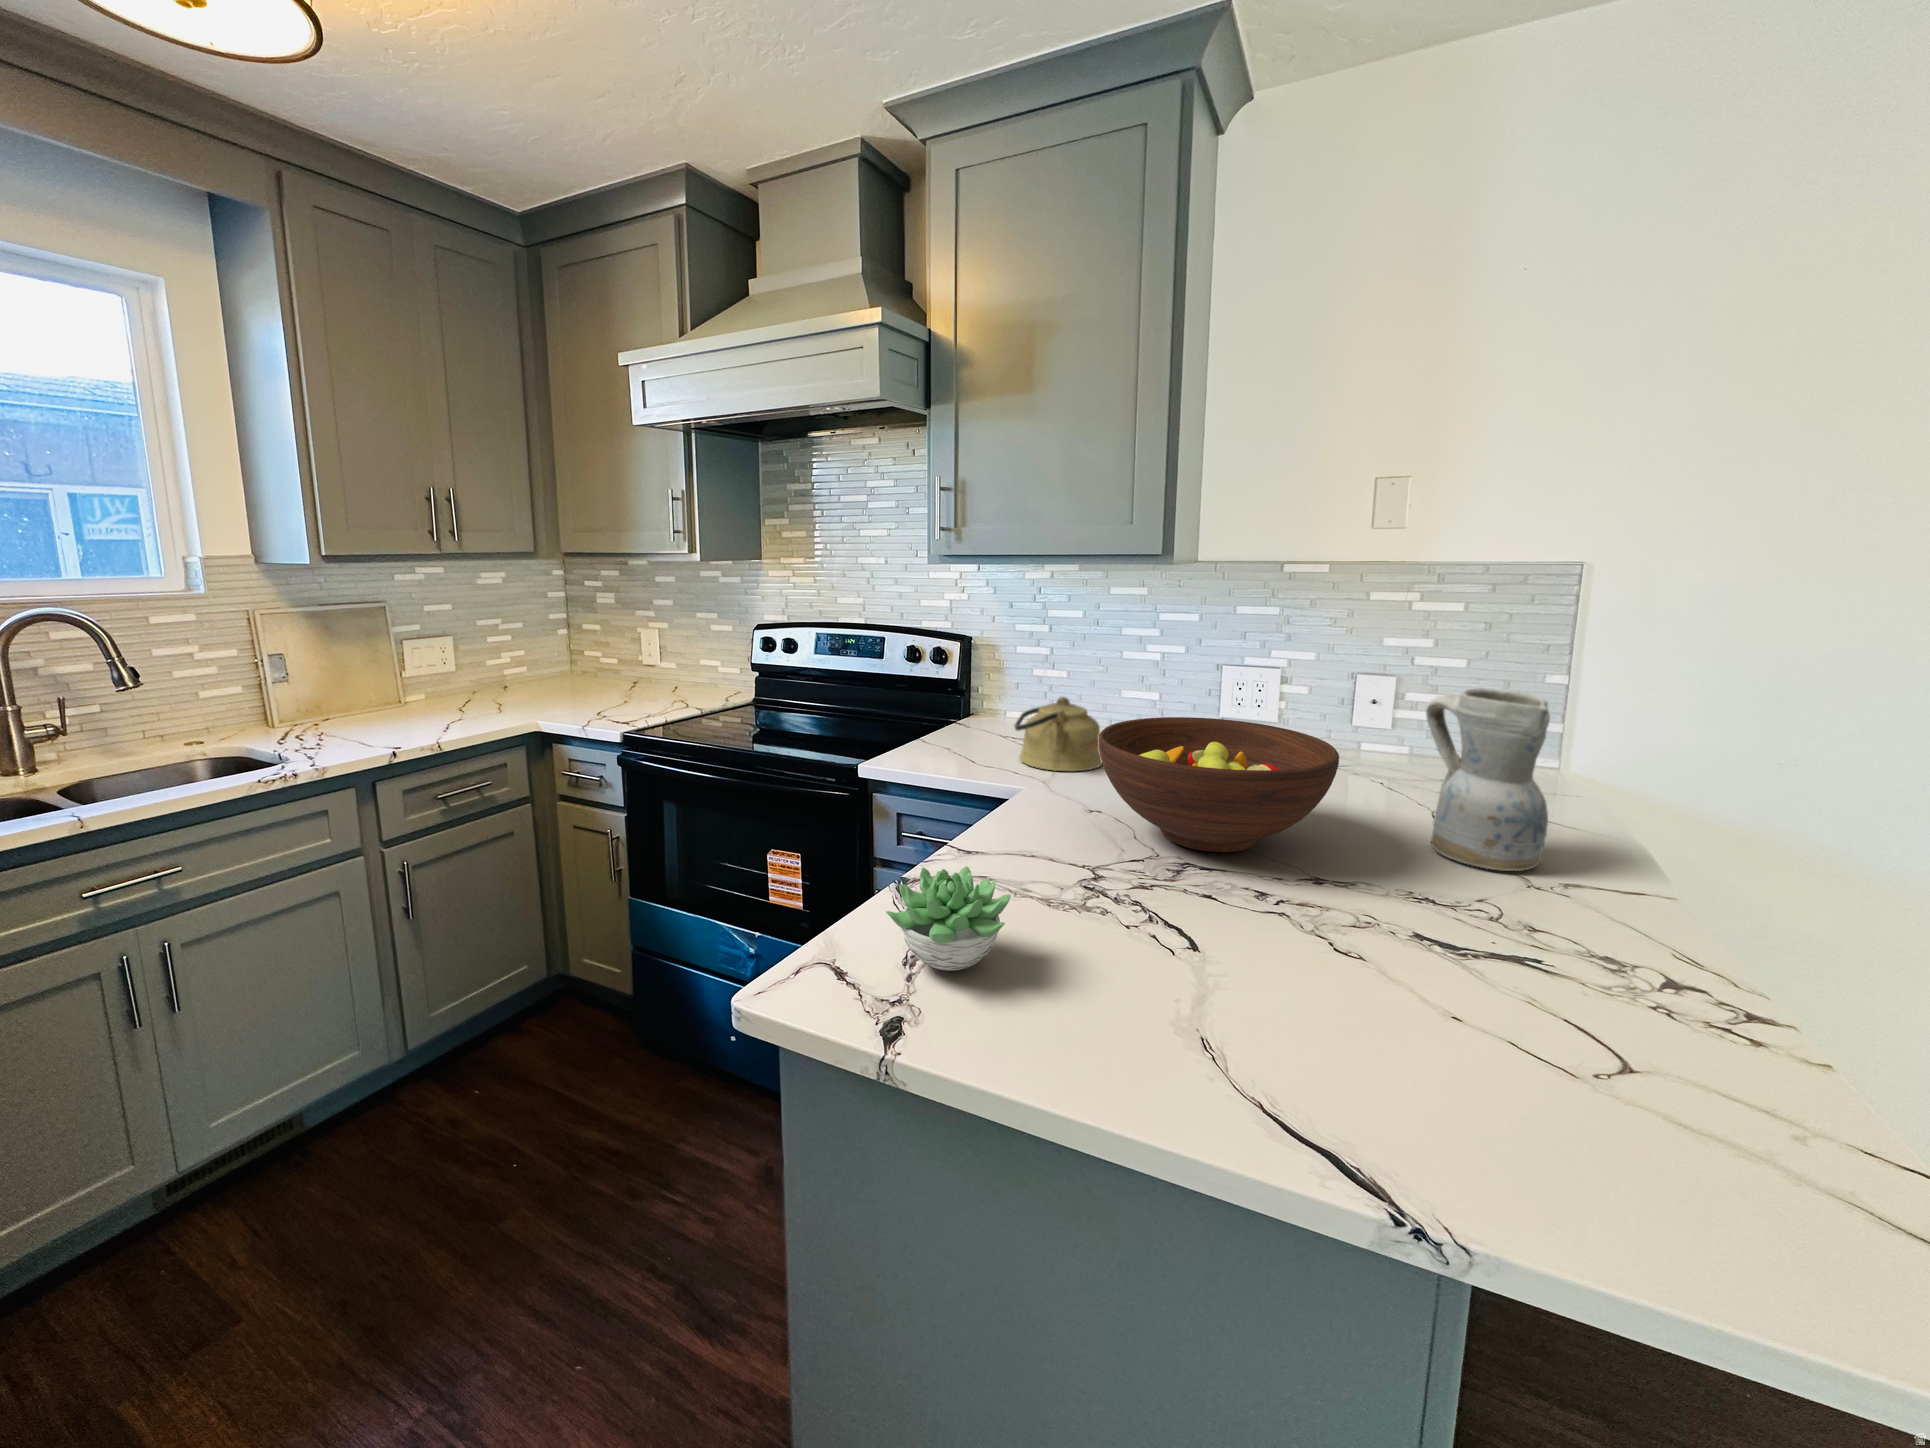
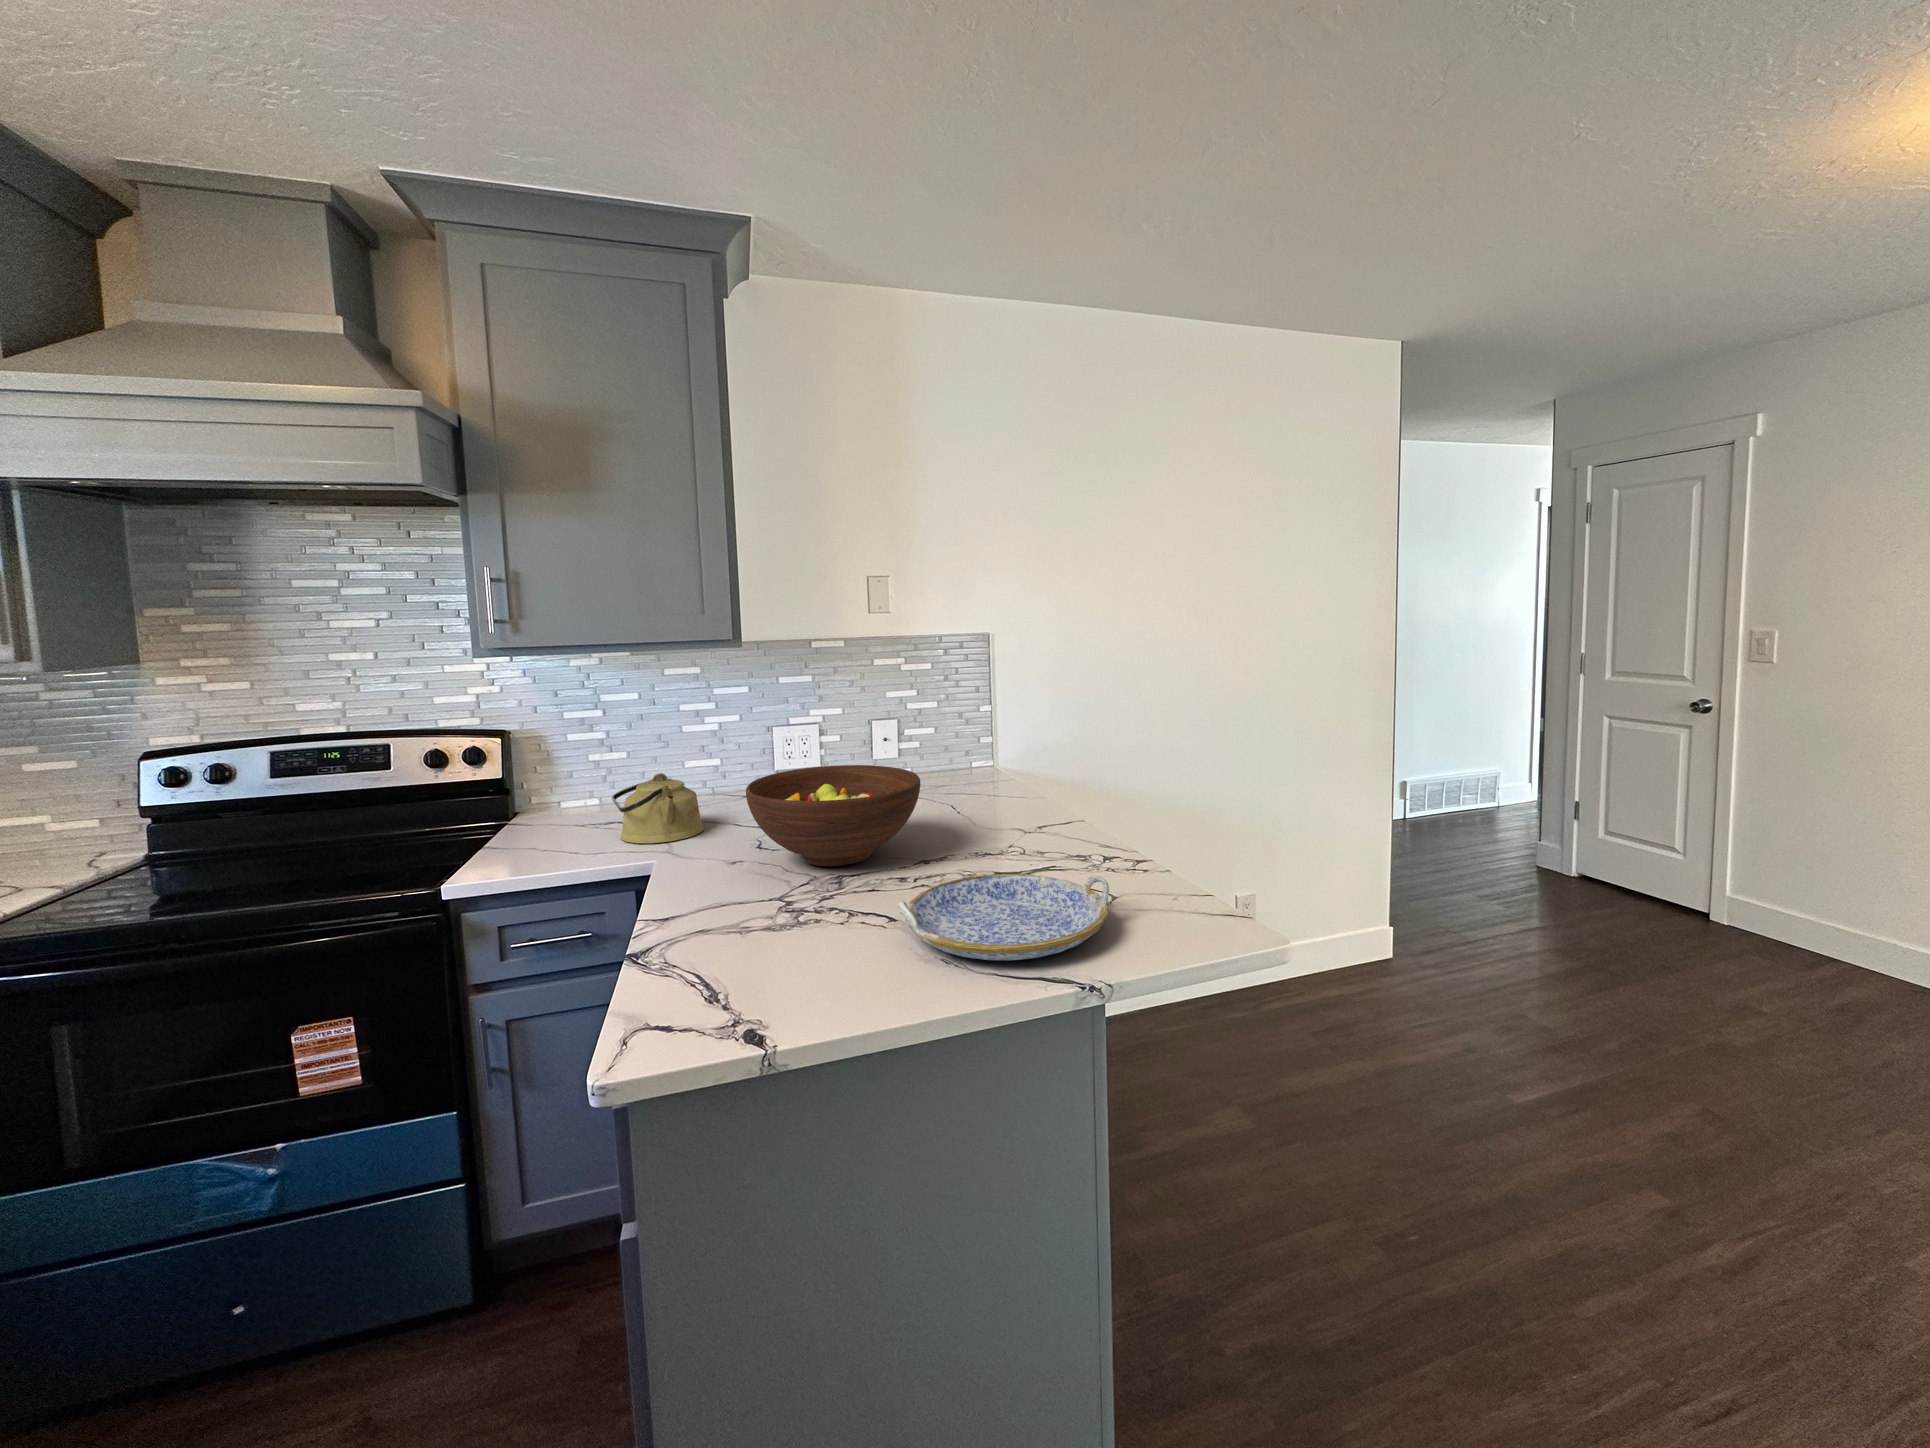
ceramic pitcher: present [1426,688,1550,871] -> none [951,718,1023,831]
succulent plant: present [886,866,1011,971] -> none [686,908,797,991]
serving tray: none [1167,923,1596,1132] -> present [898,874,1109,960]

